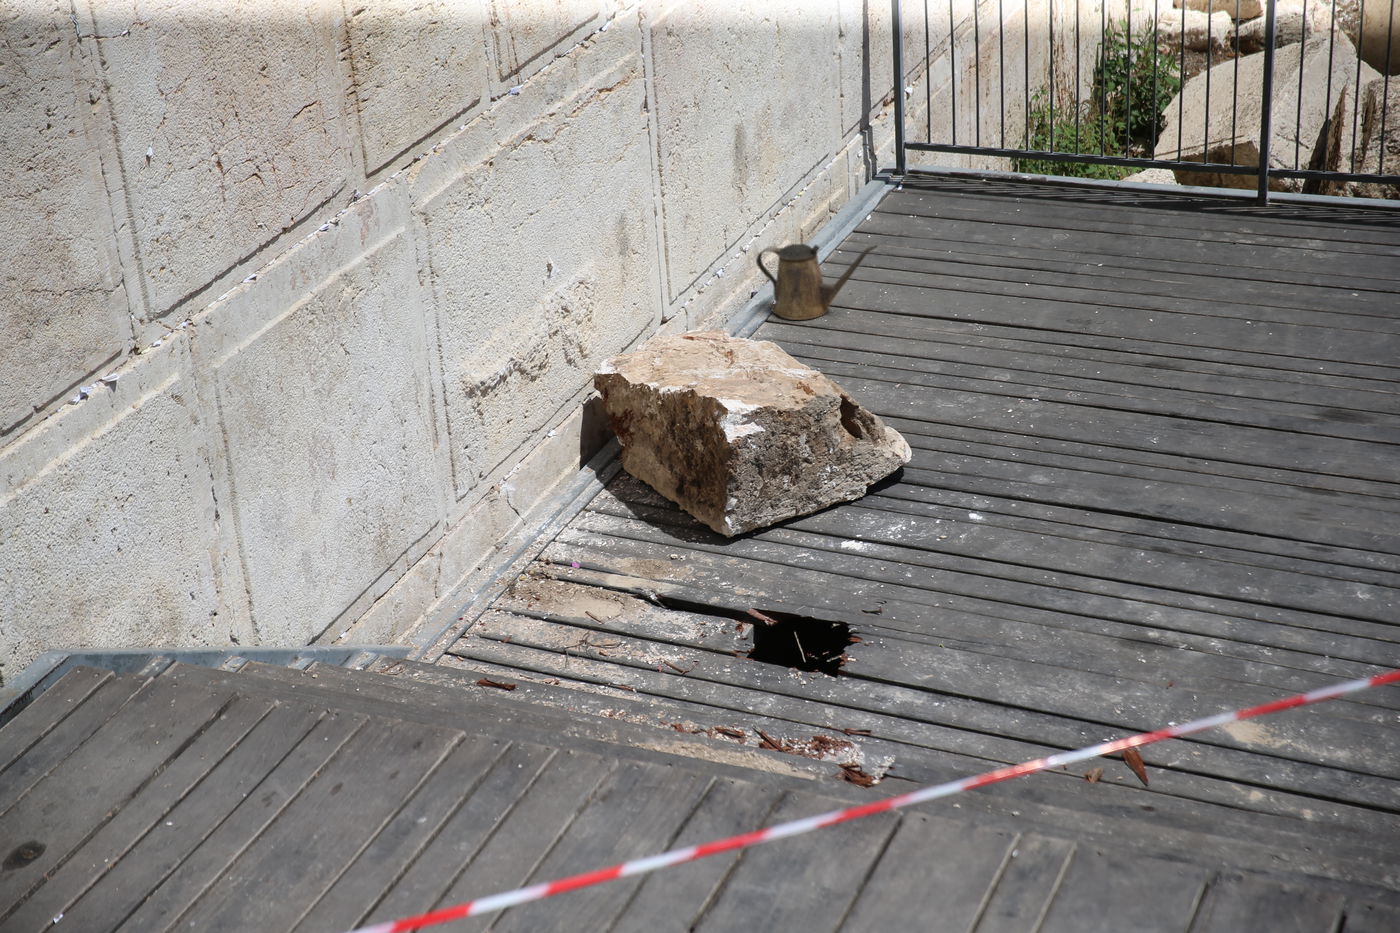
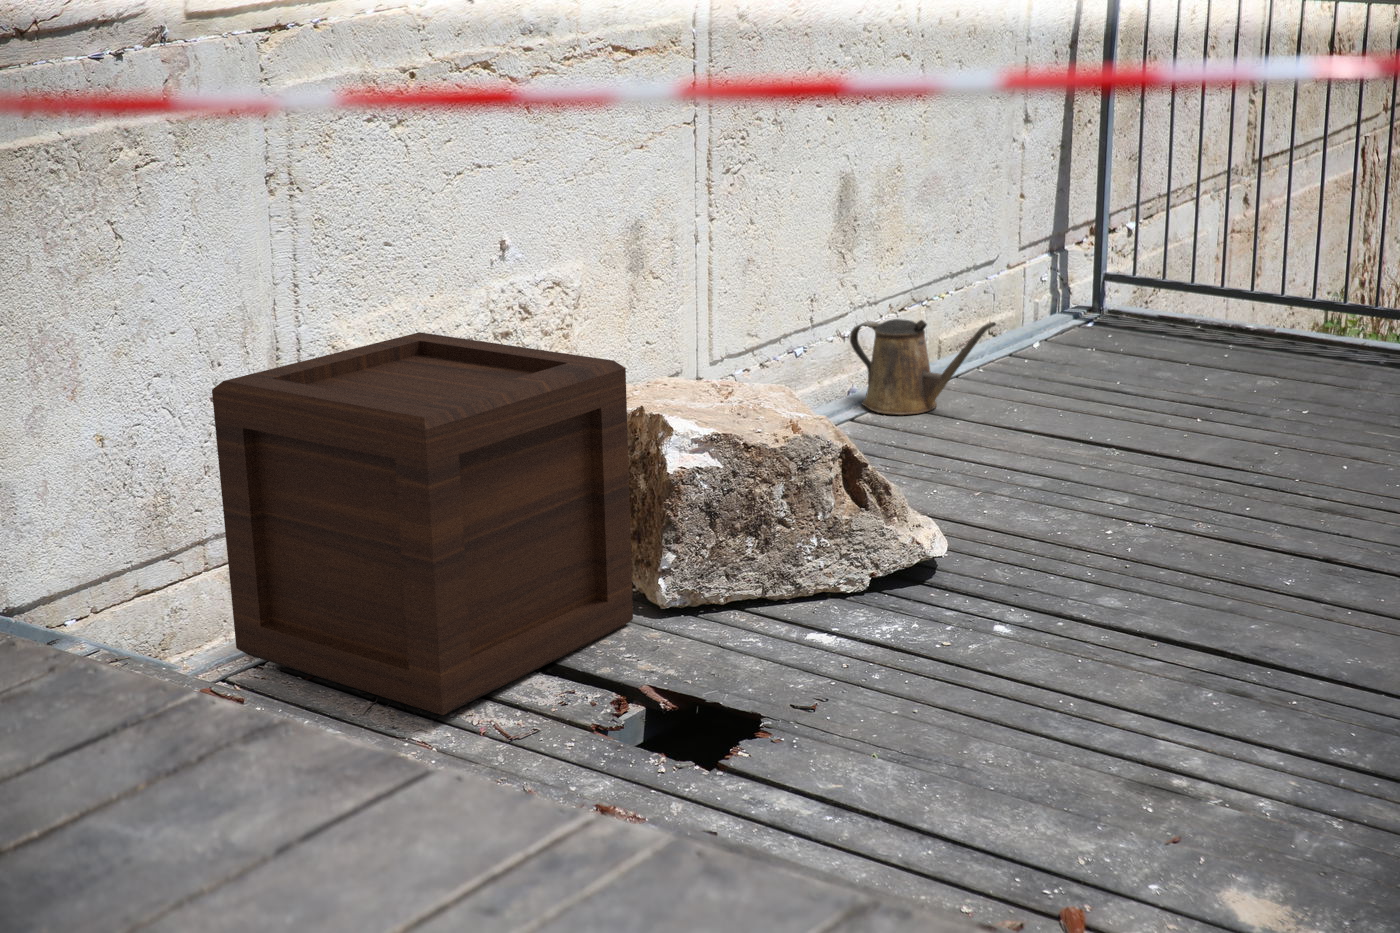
wooden crate: none [403,355,713,660] -> present [212,332,633,715]

